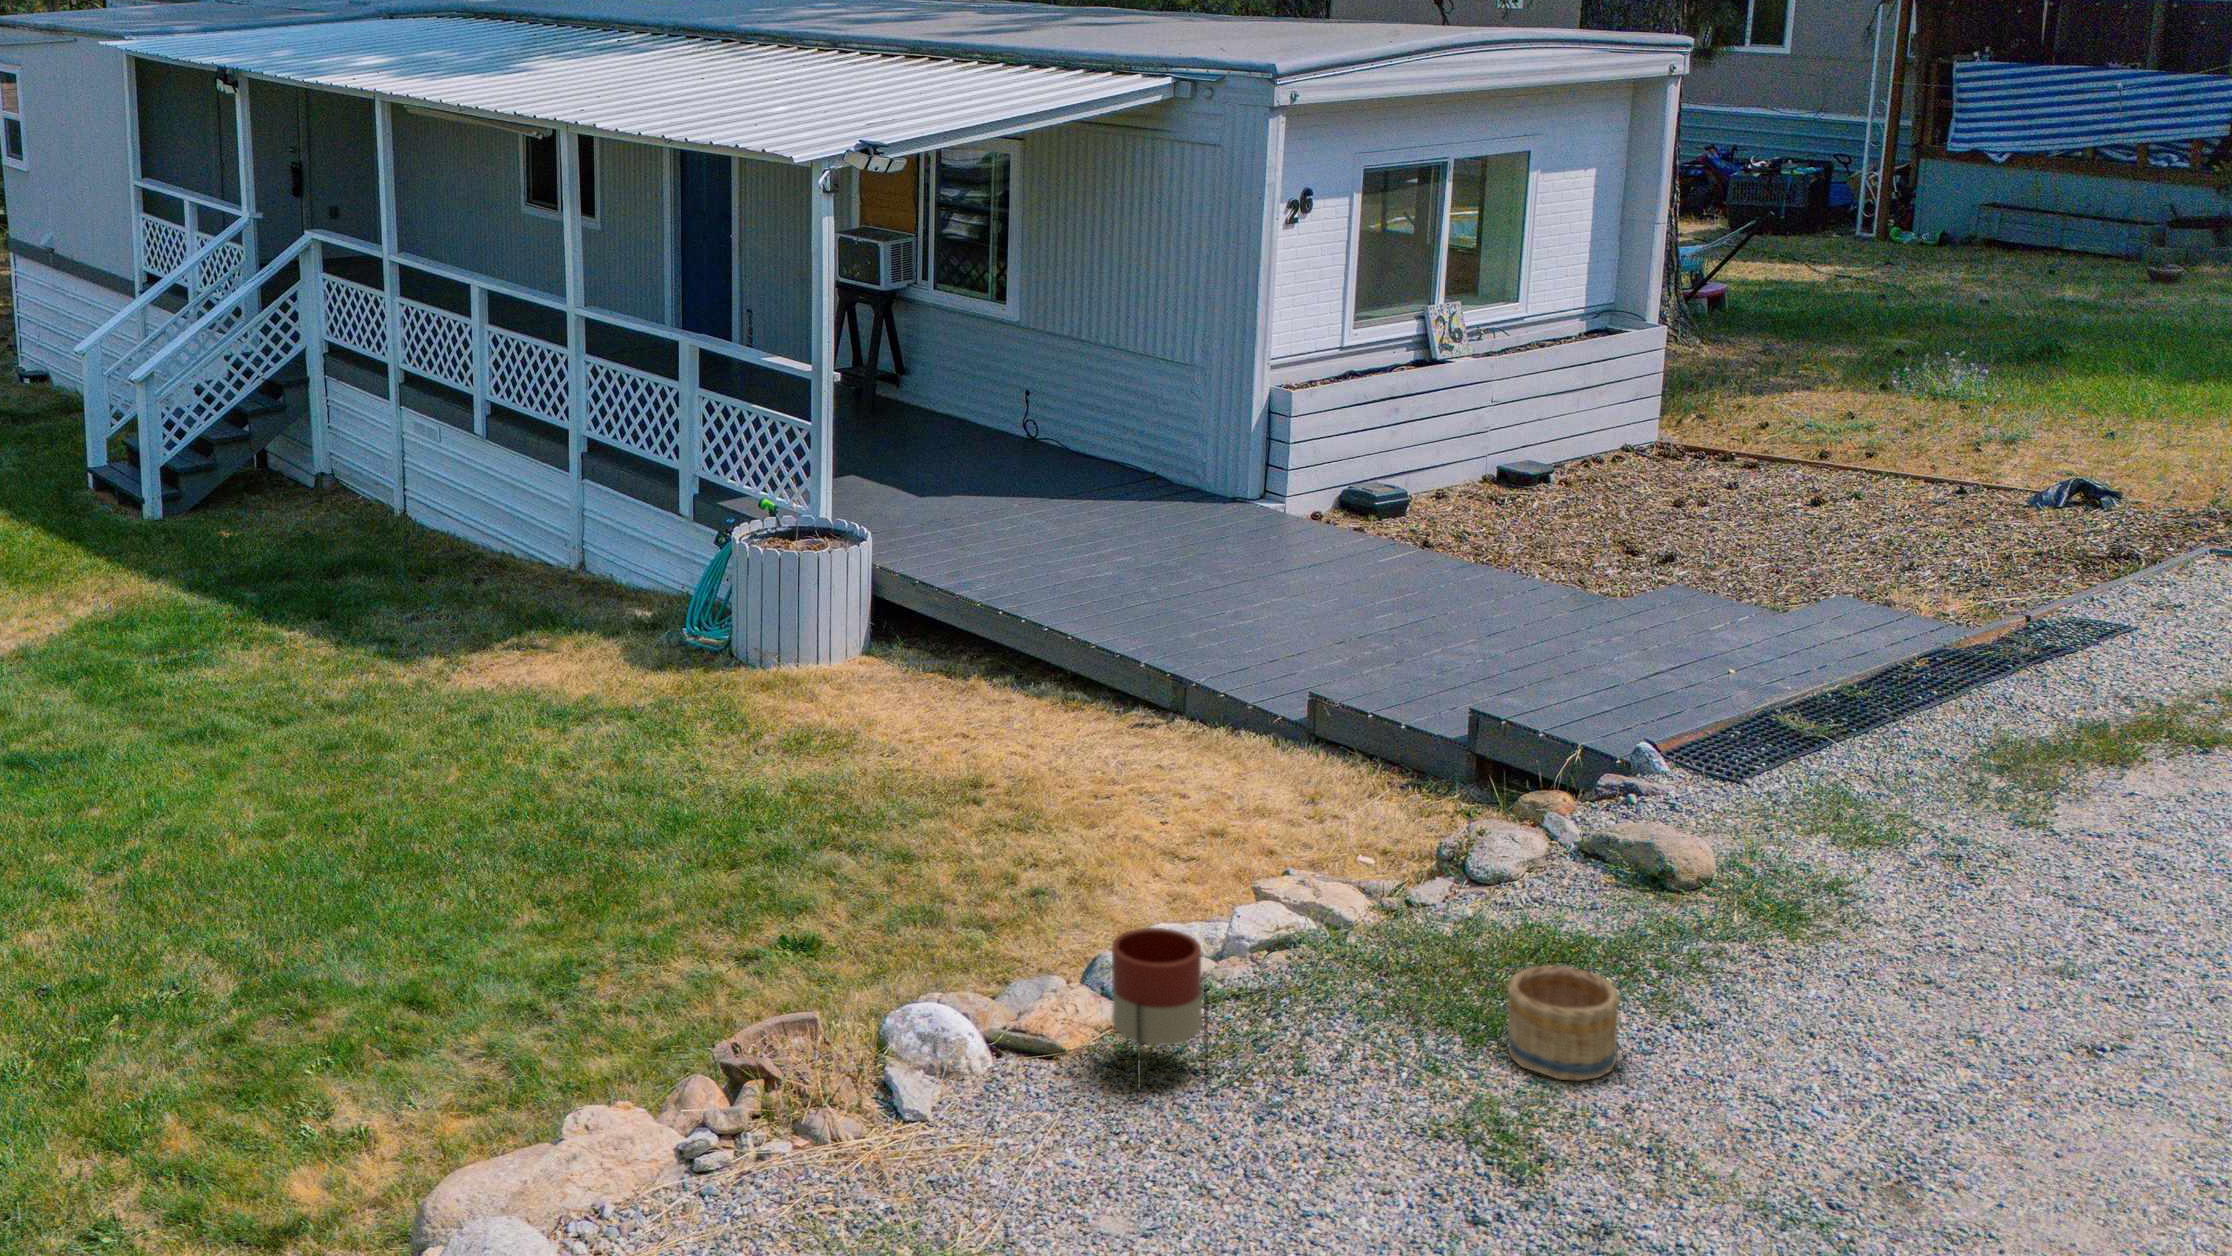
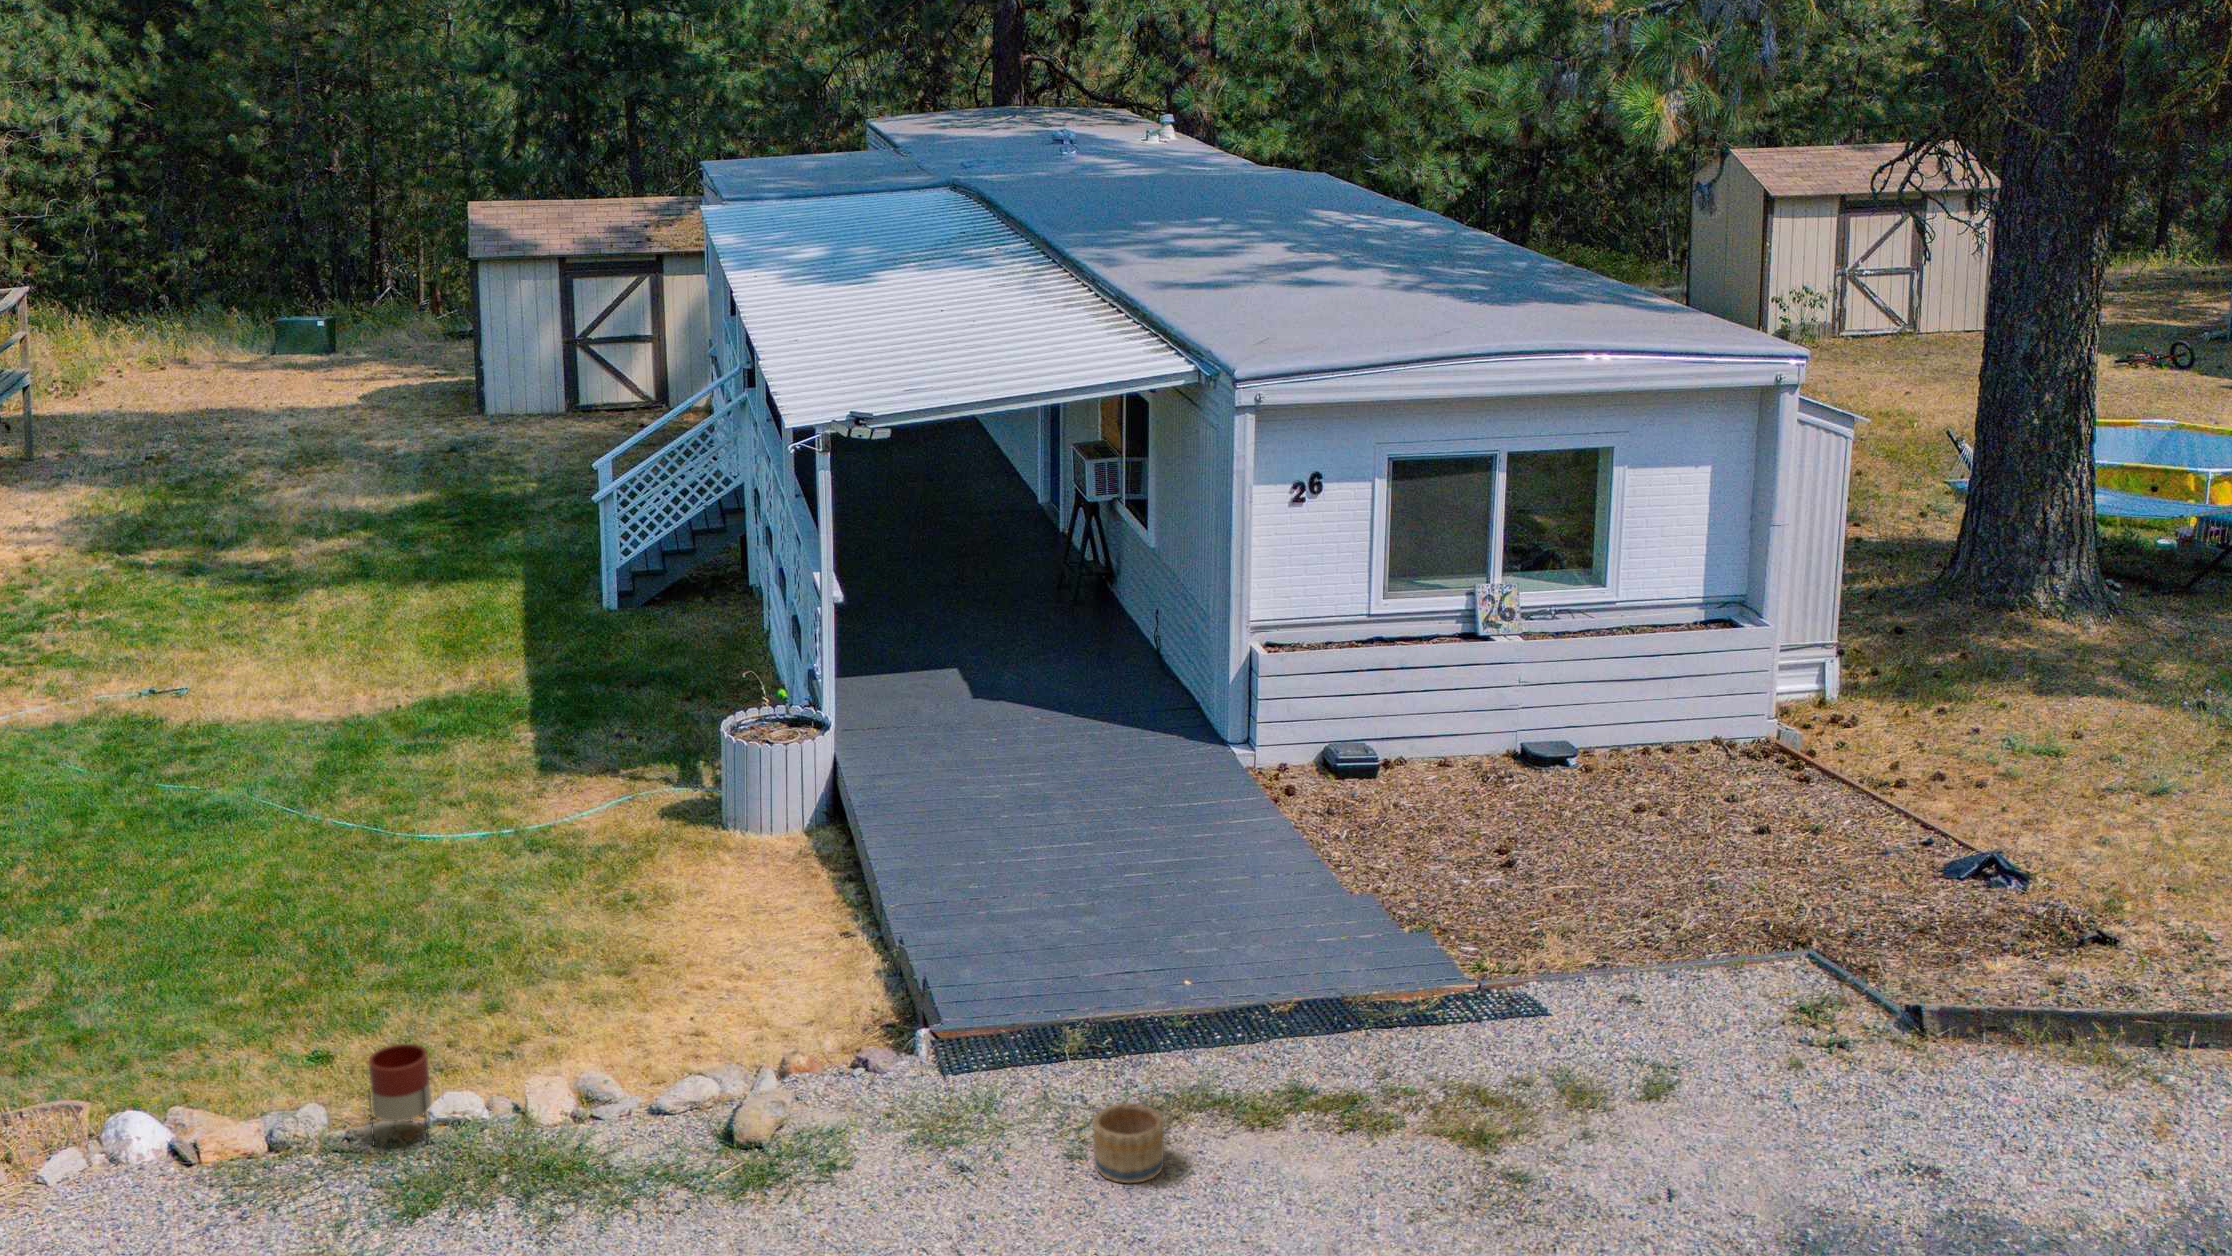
basket: present [1507,966,1620,1080] -> present [1092,1103,1164,1183]

